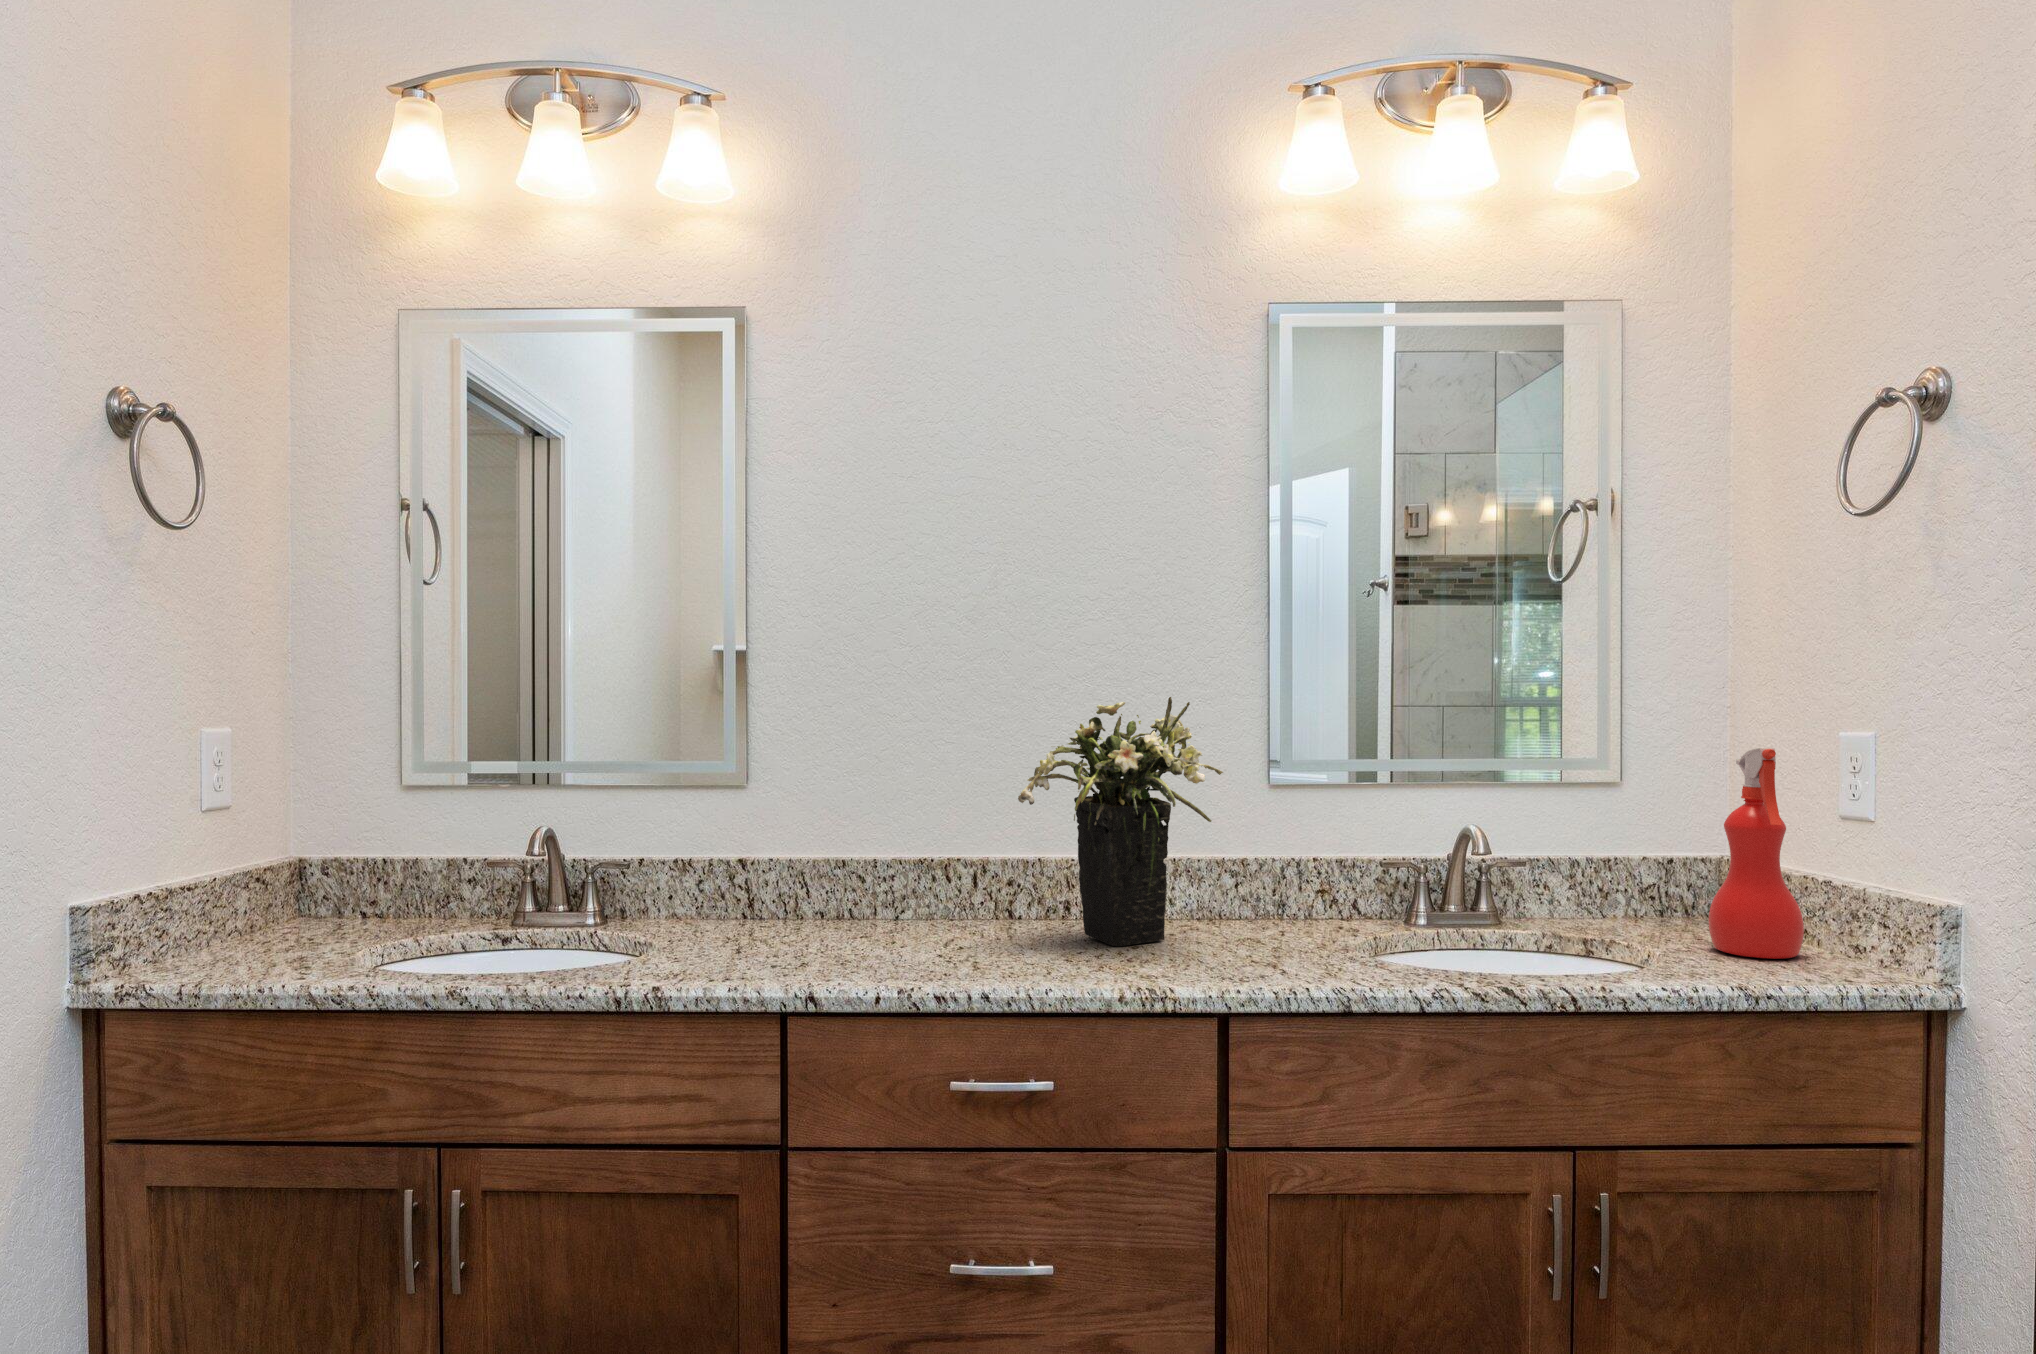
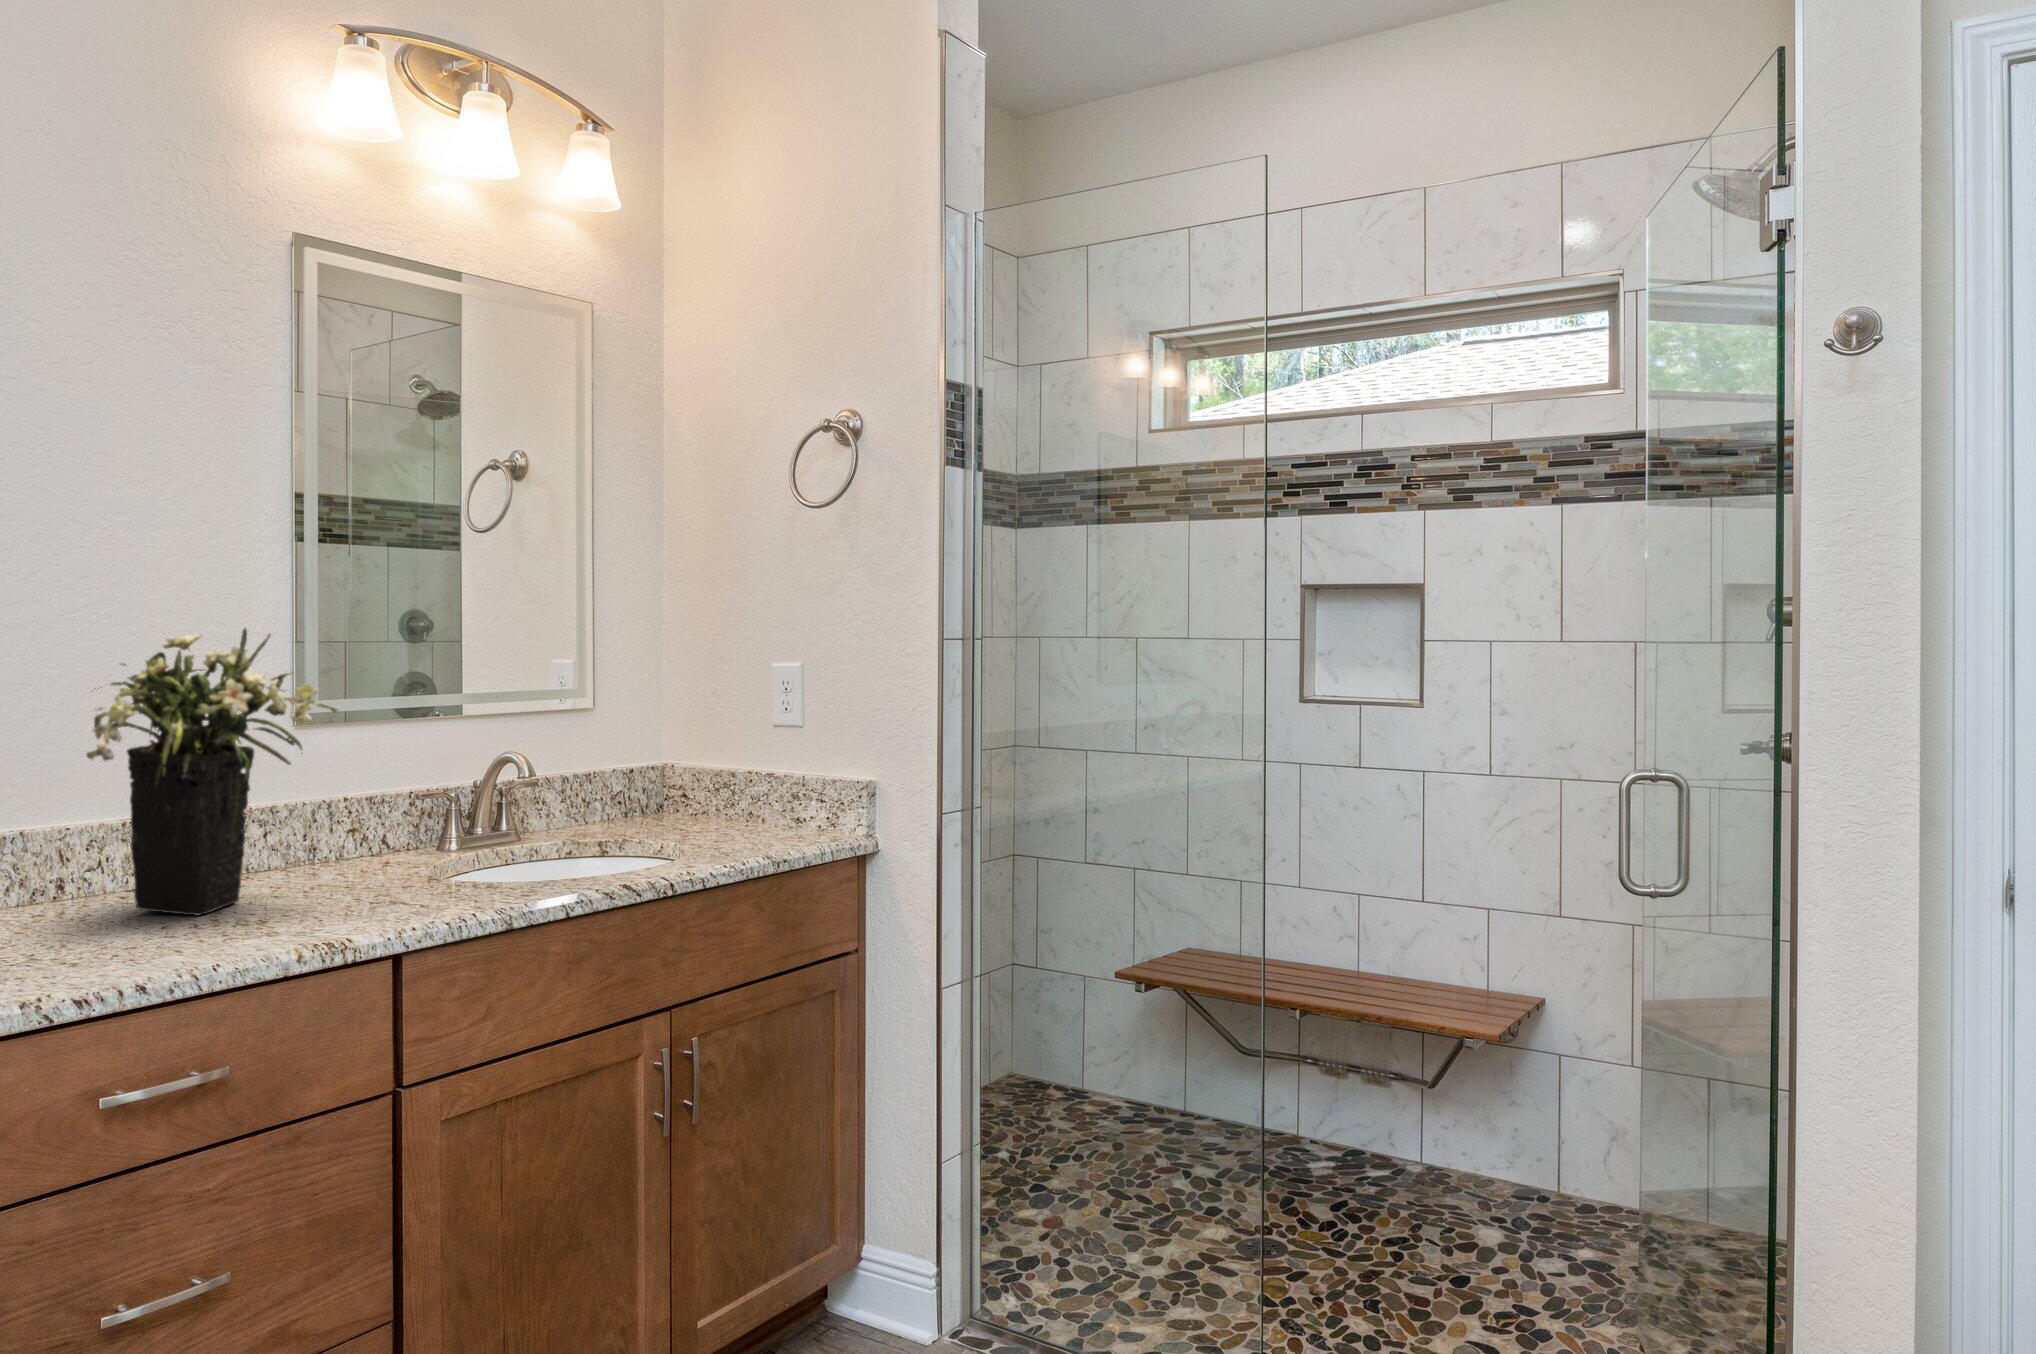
spray bottle: present [1709,748,1804,959] -> none [700,670,767,838]

